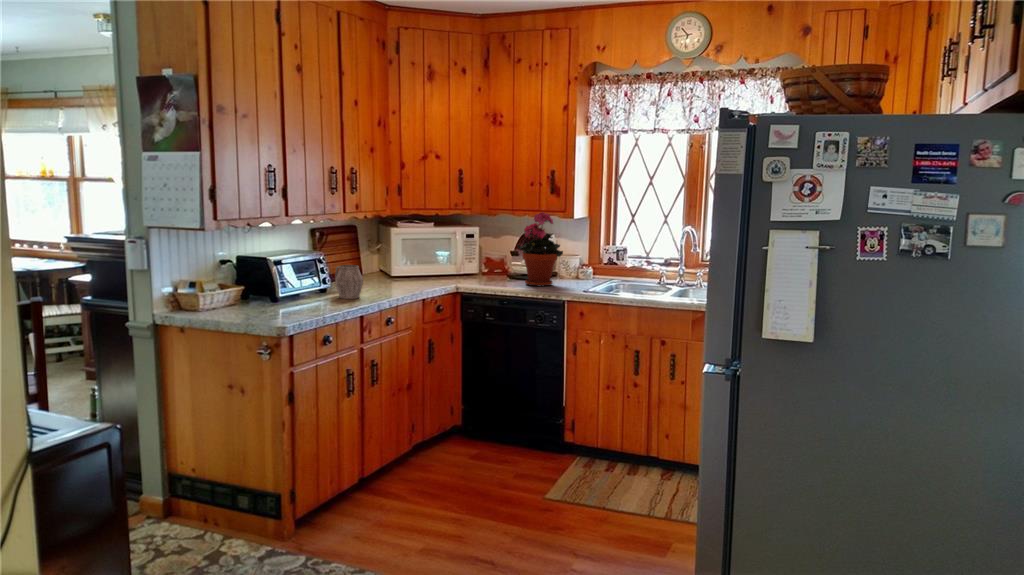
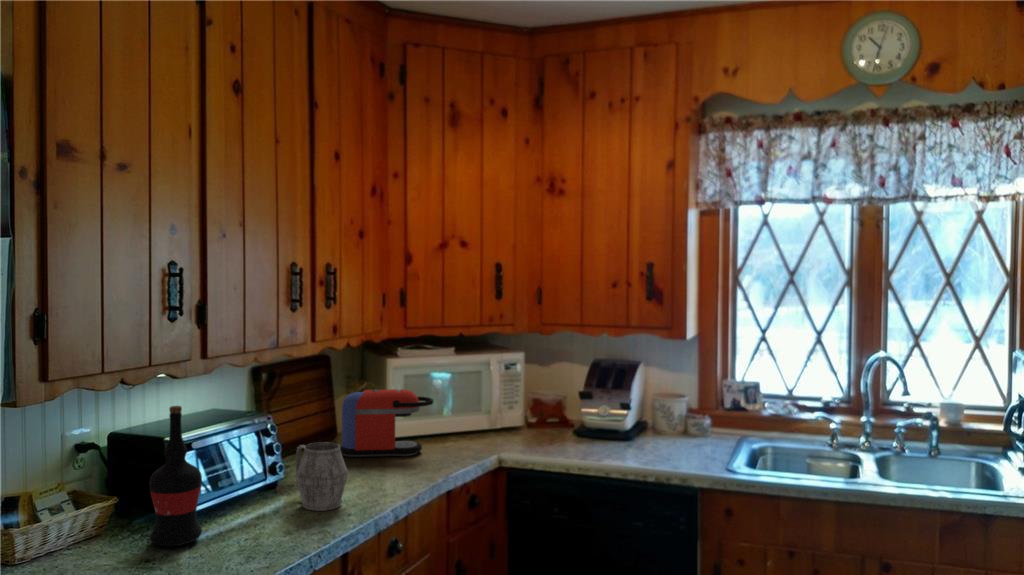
potted plant: present [517,212,563,286] -> none [600,331,677,458]
wine bottle: none [263,237,289,306] -> present [149,406,202,546]
coffee maker: none [362,244,417,283] -> present [340,389,433,457]

